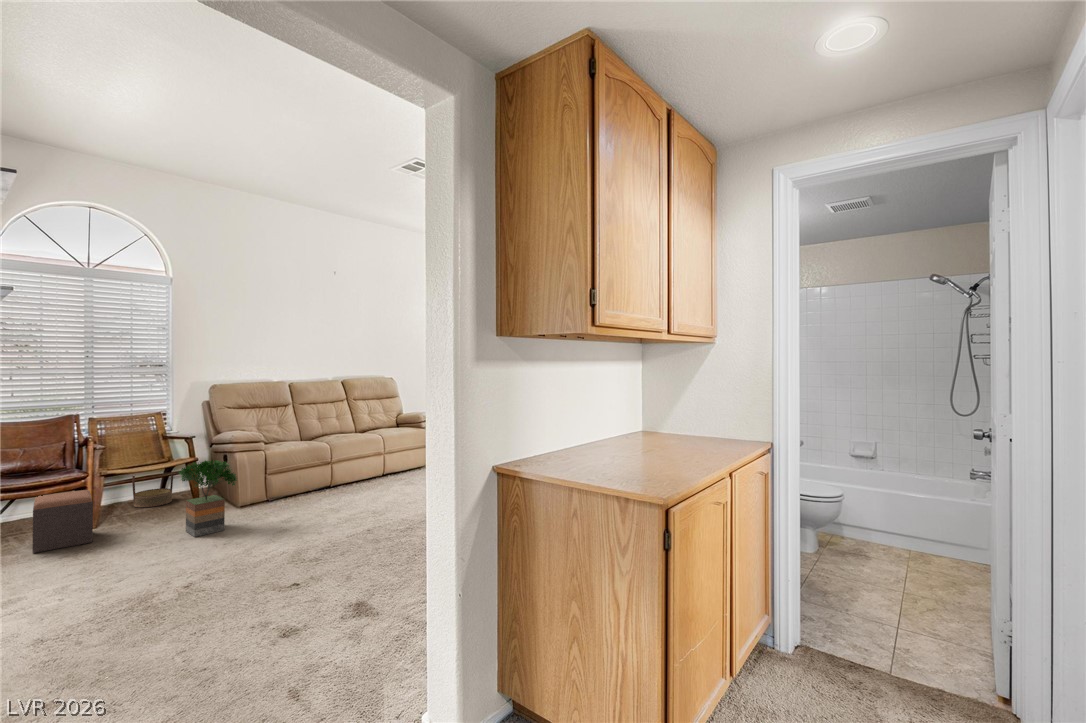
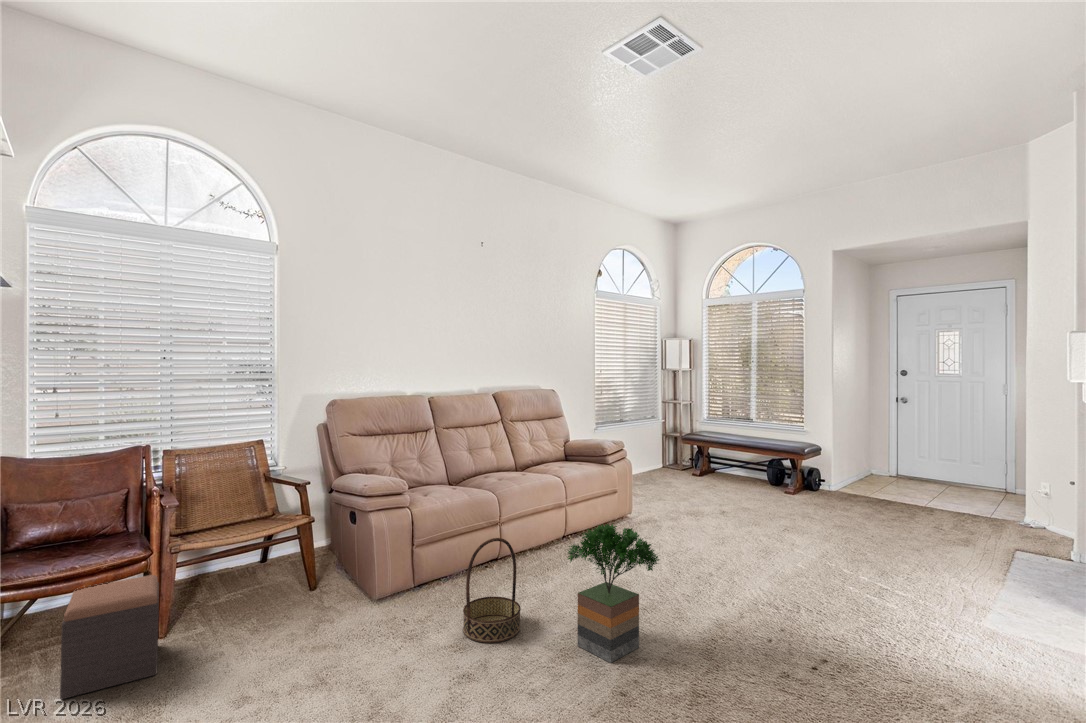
potted tree: present [179,460,237,537] -> present [567,524,660,663]
basket: present [132,474,173,507] -> present [463,538,521,643]

